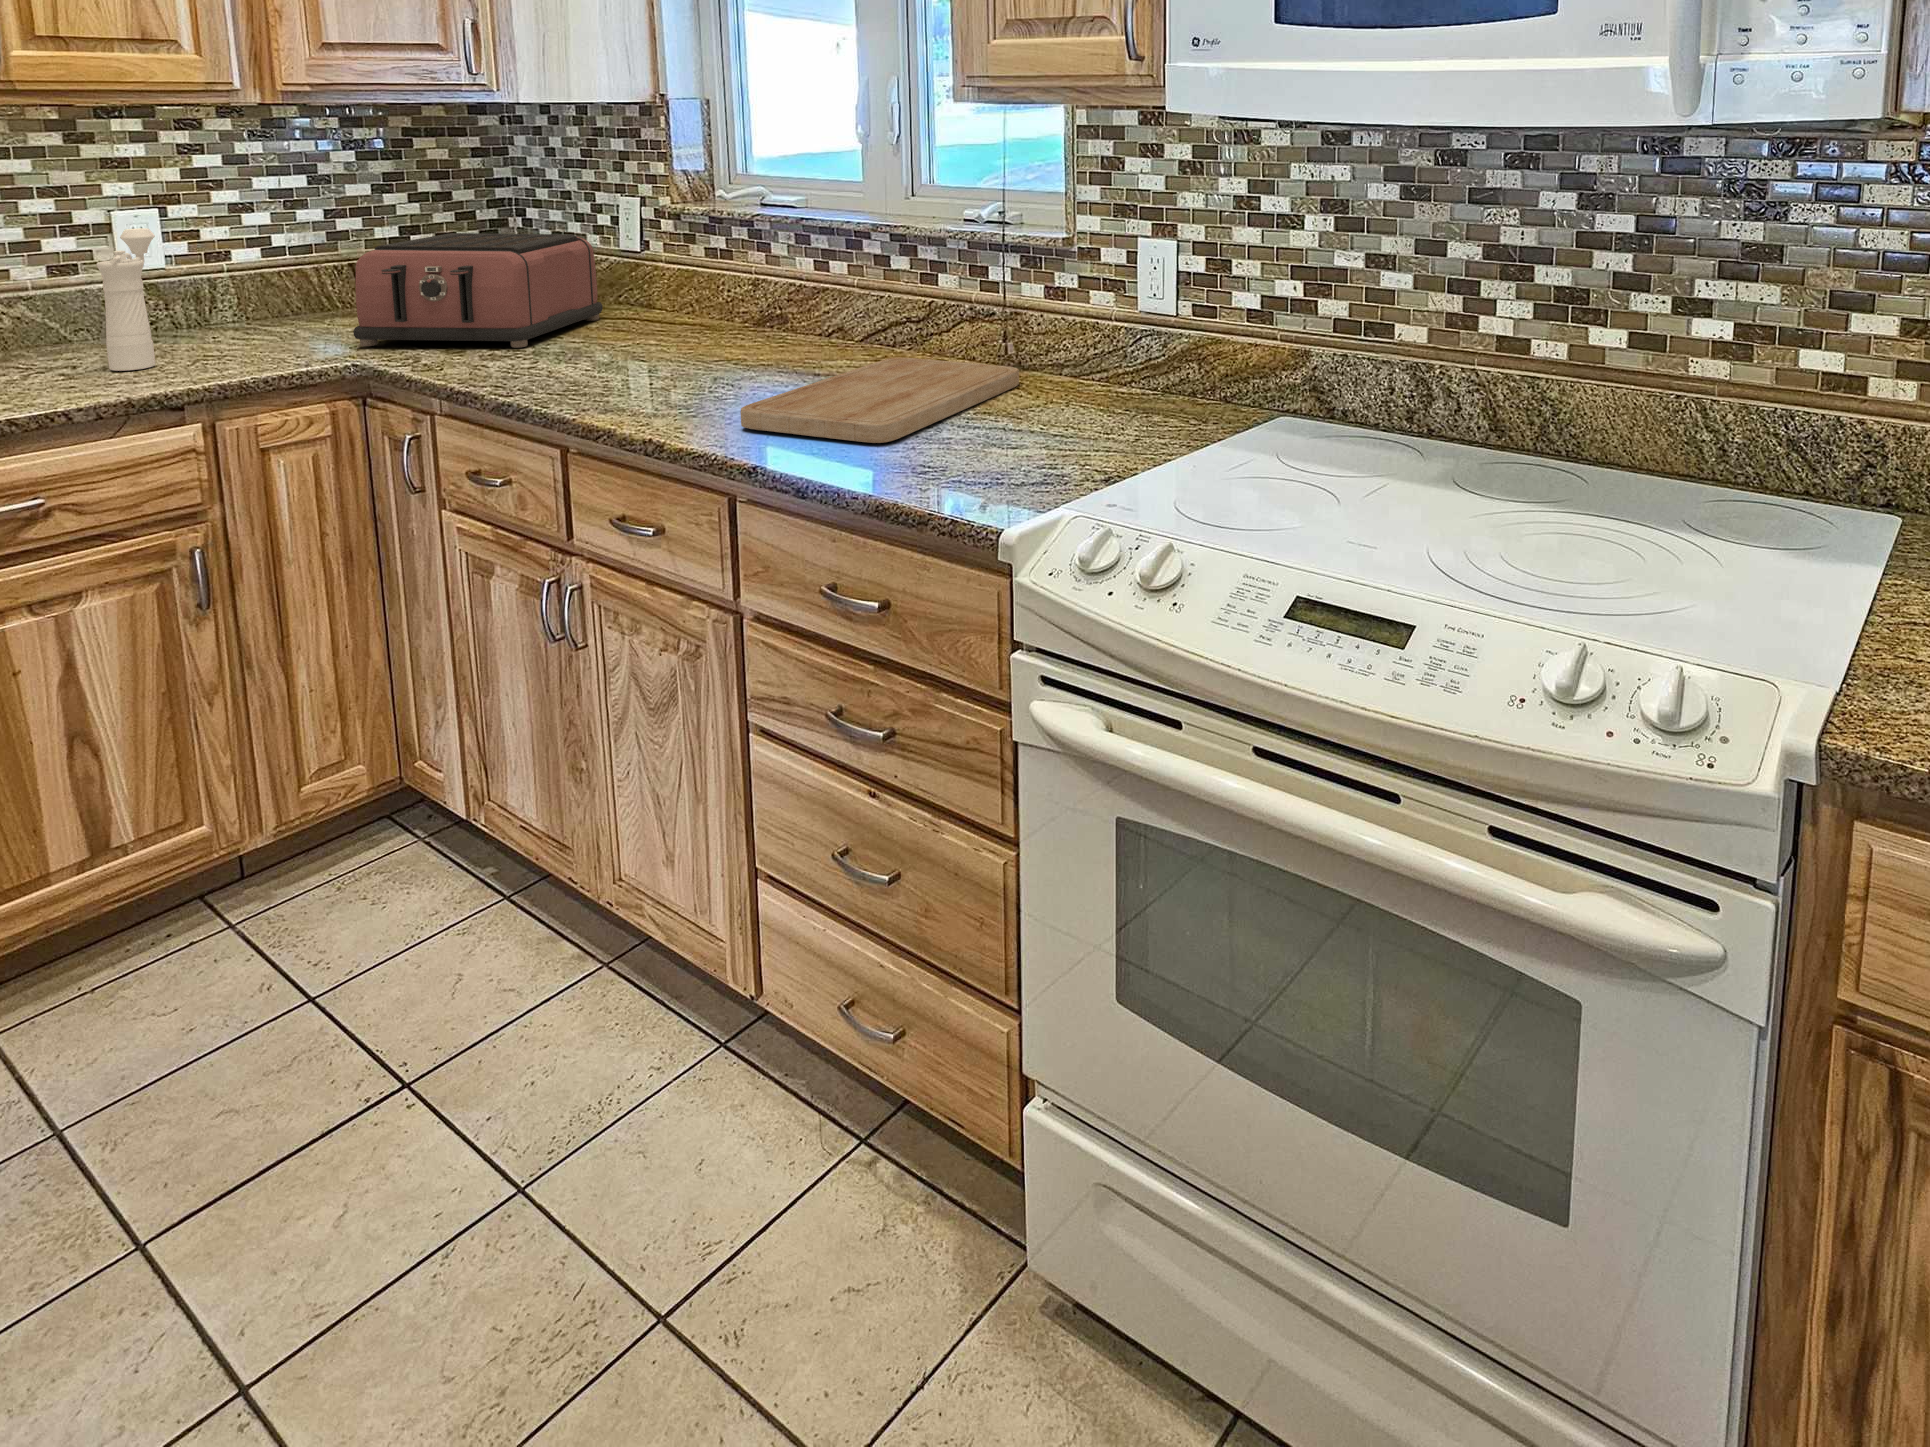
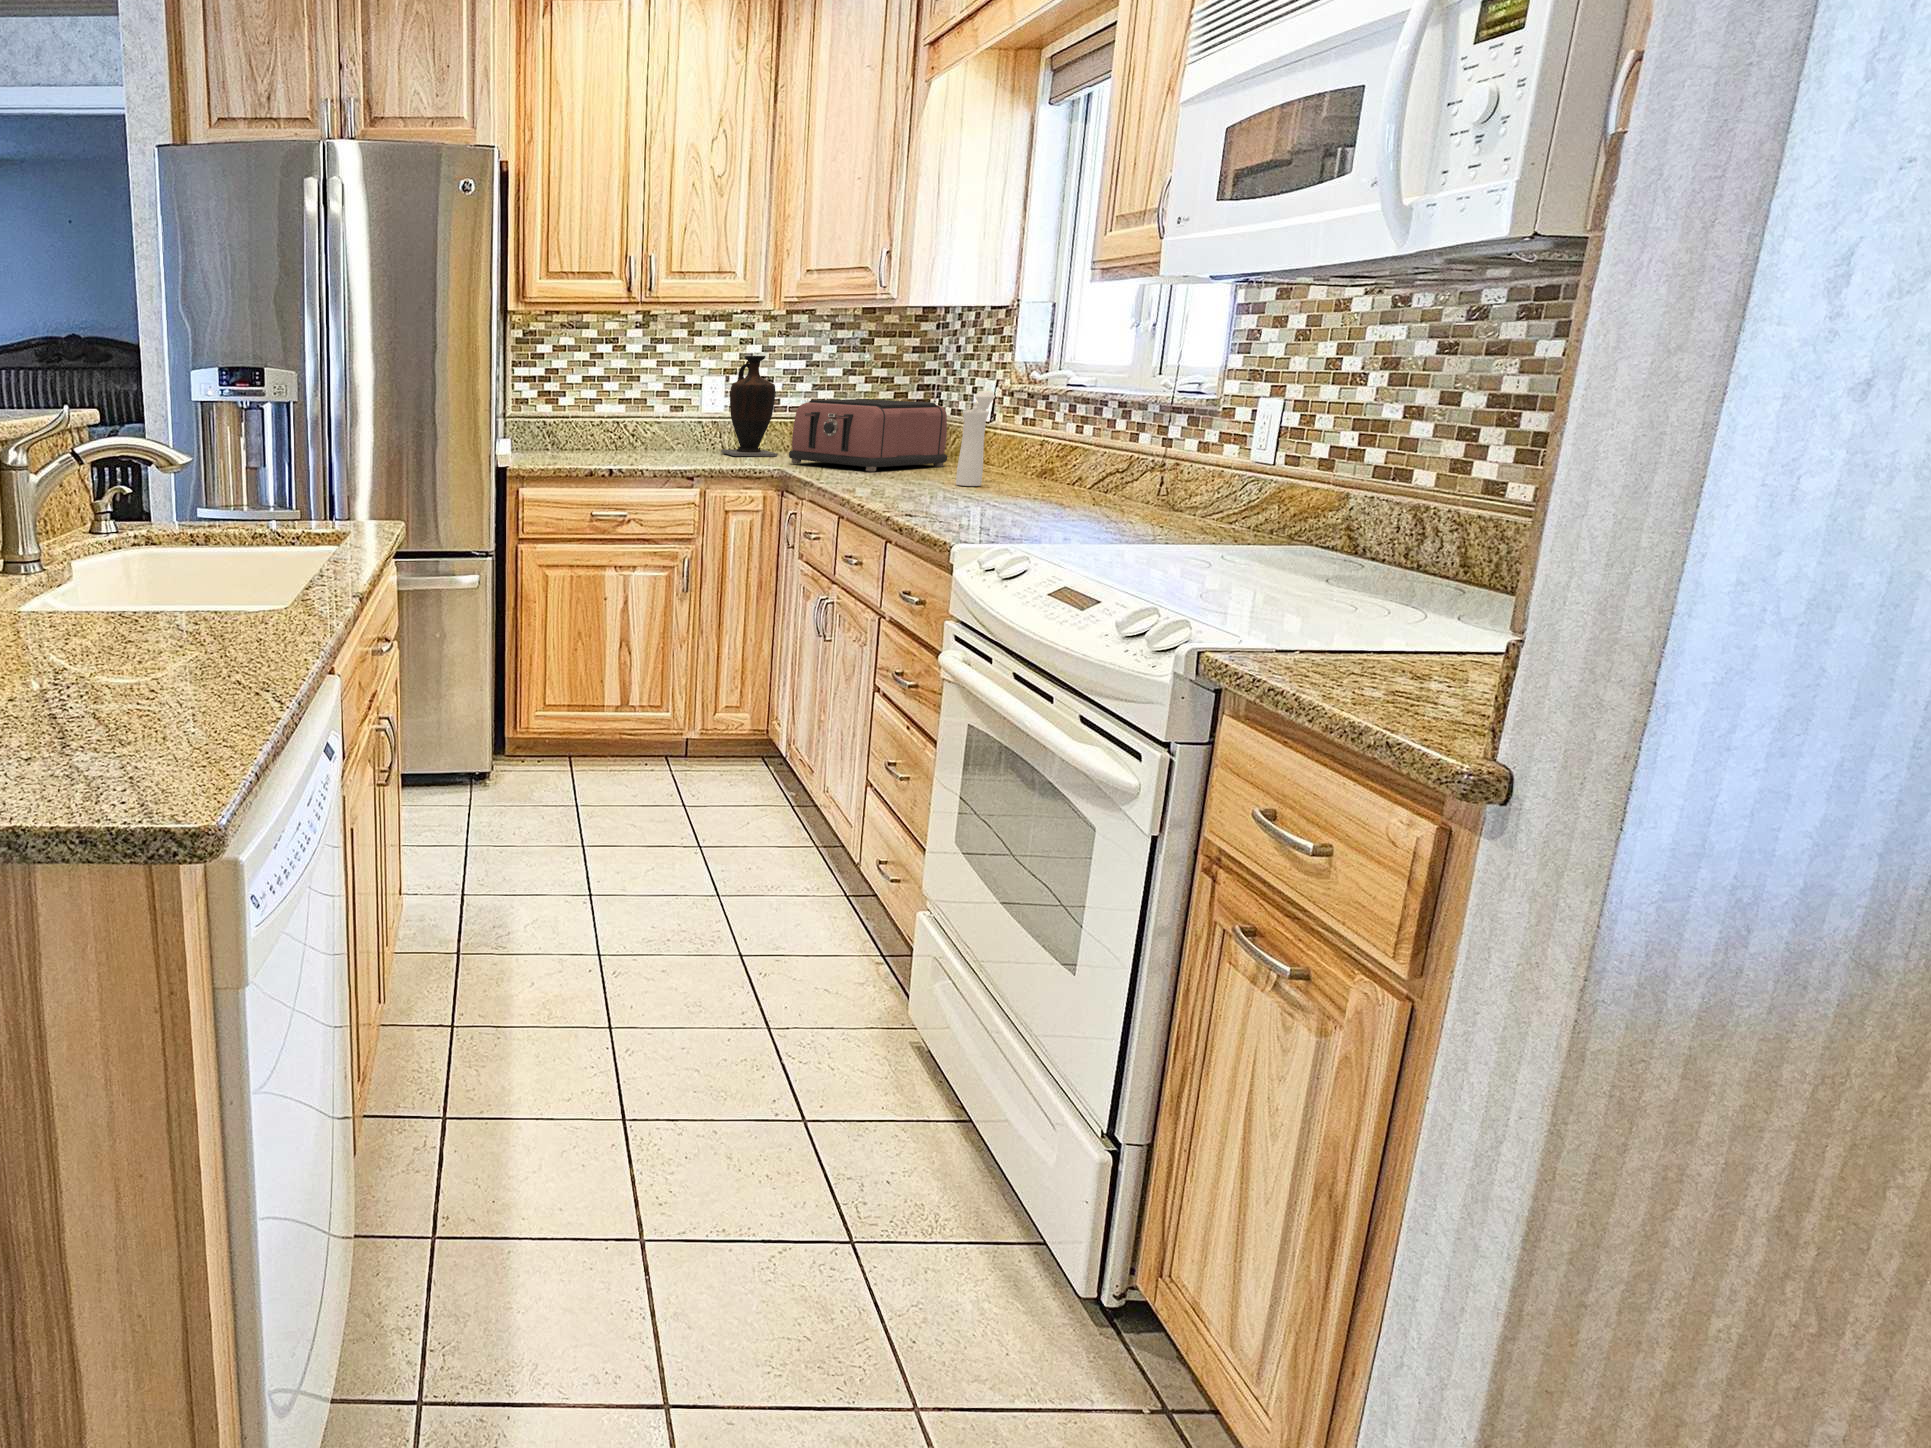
vase: none [183,175,305,342] -> present [721,356,778,456]
pepper mill: present [96,228,155,371] -> present [956,391,995,486]
cutting board: present [740,357,1019,443] -> none [916,491,1149,520]

